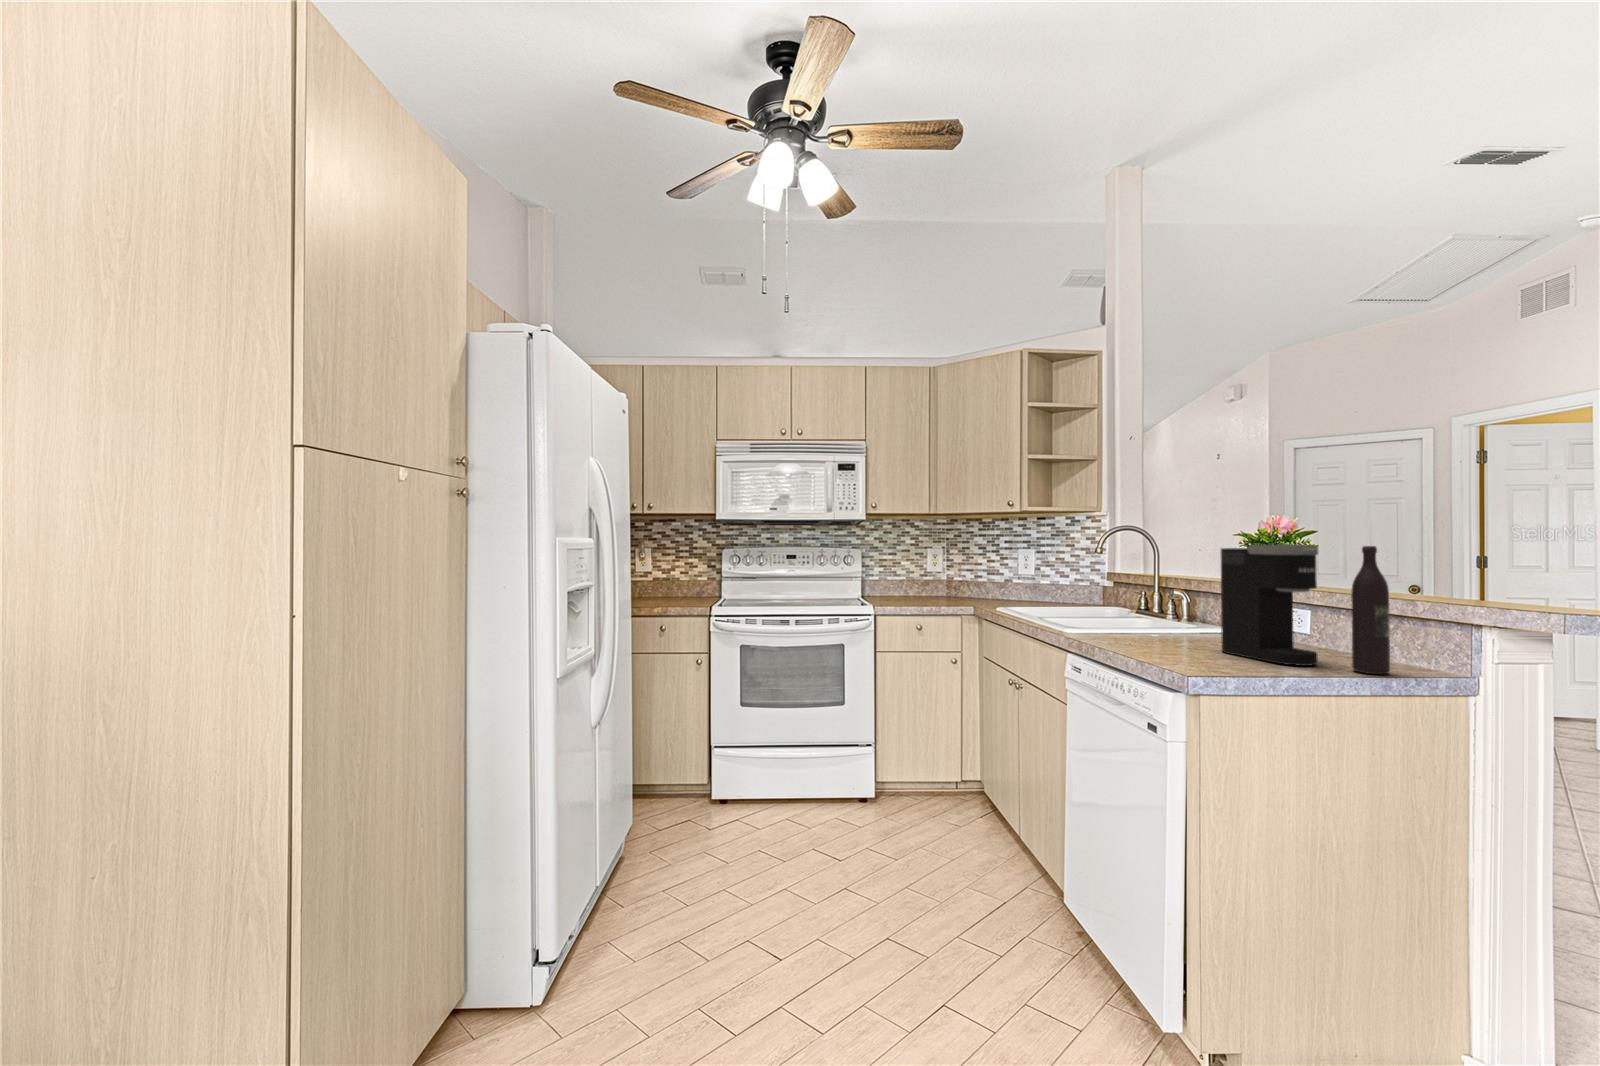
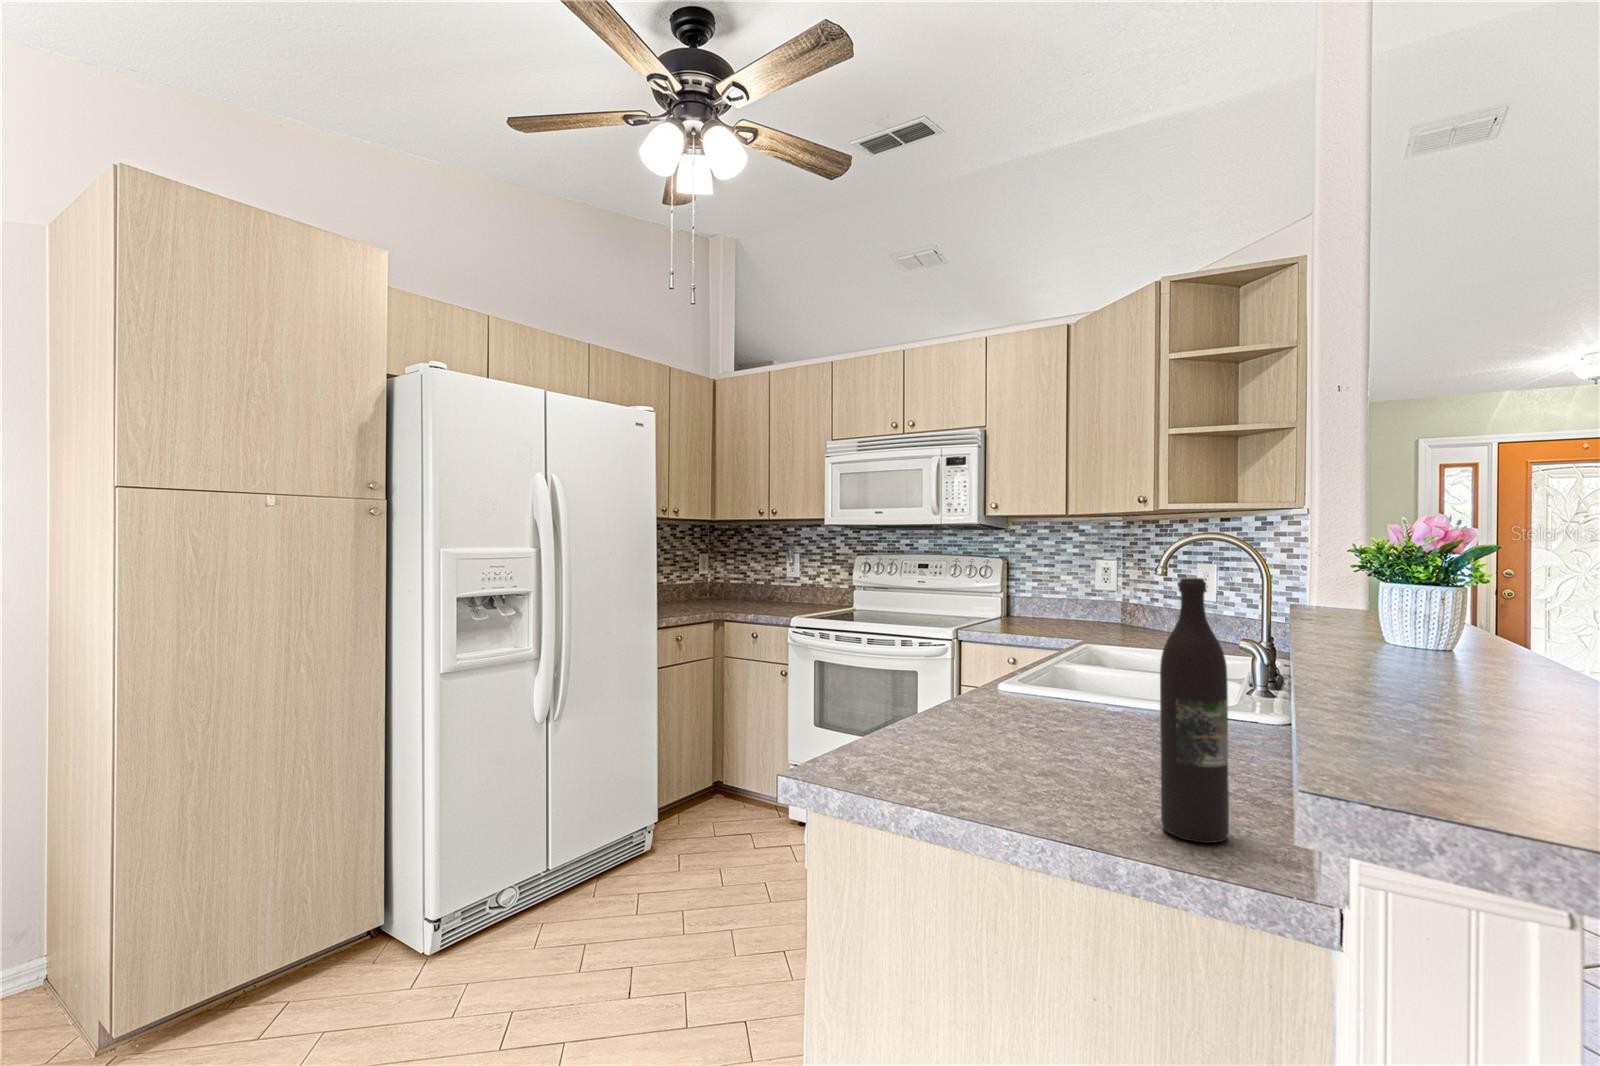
coffee maker: present [1221,544,1318,666] -> none [1075,569,1164,797]

